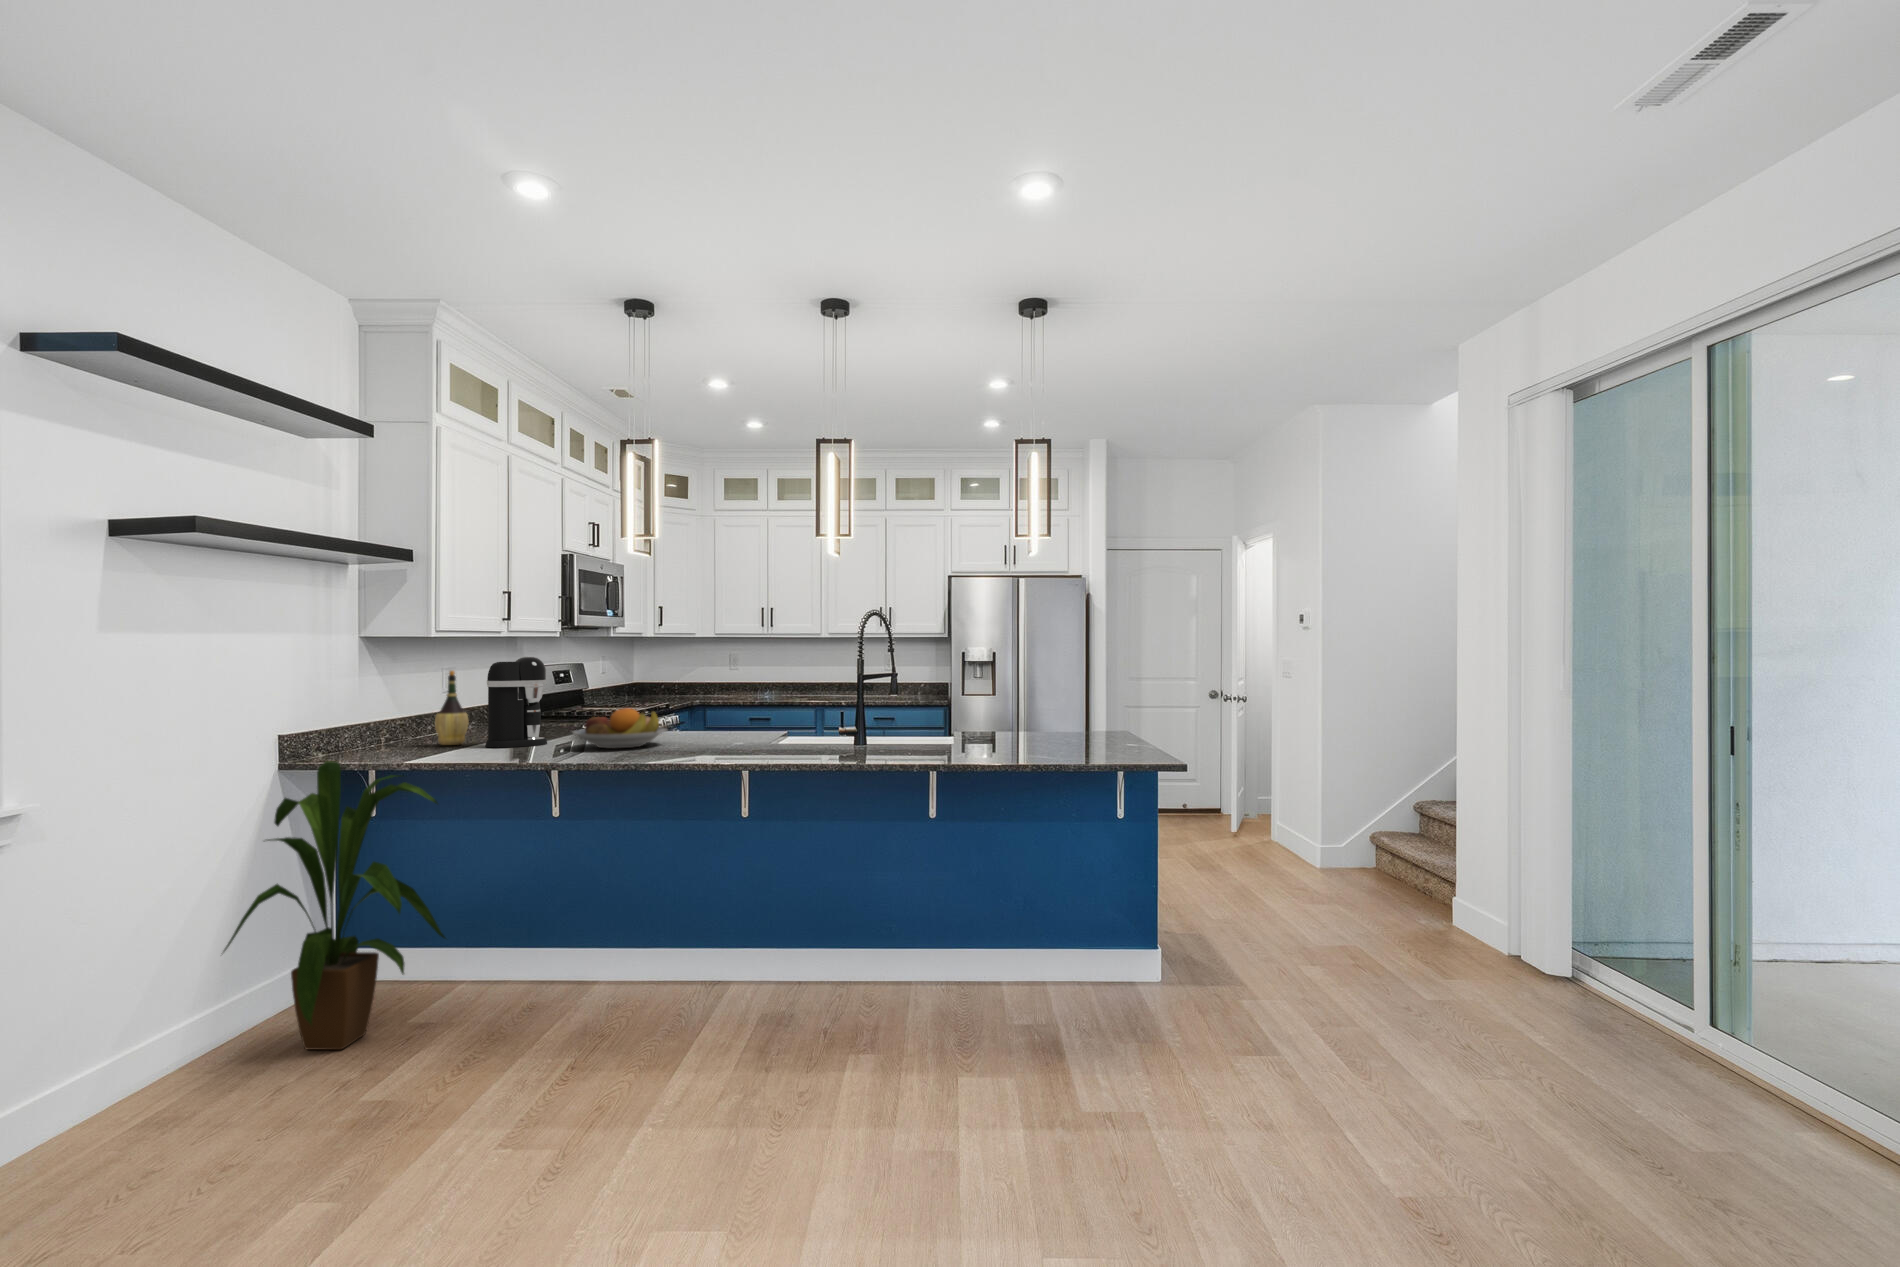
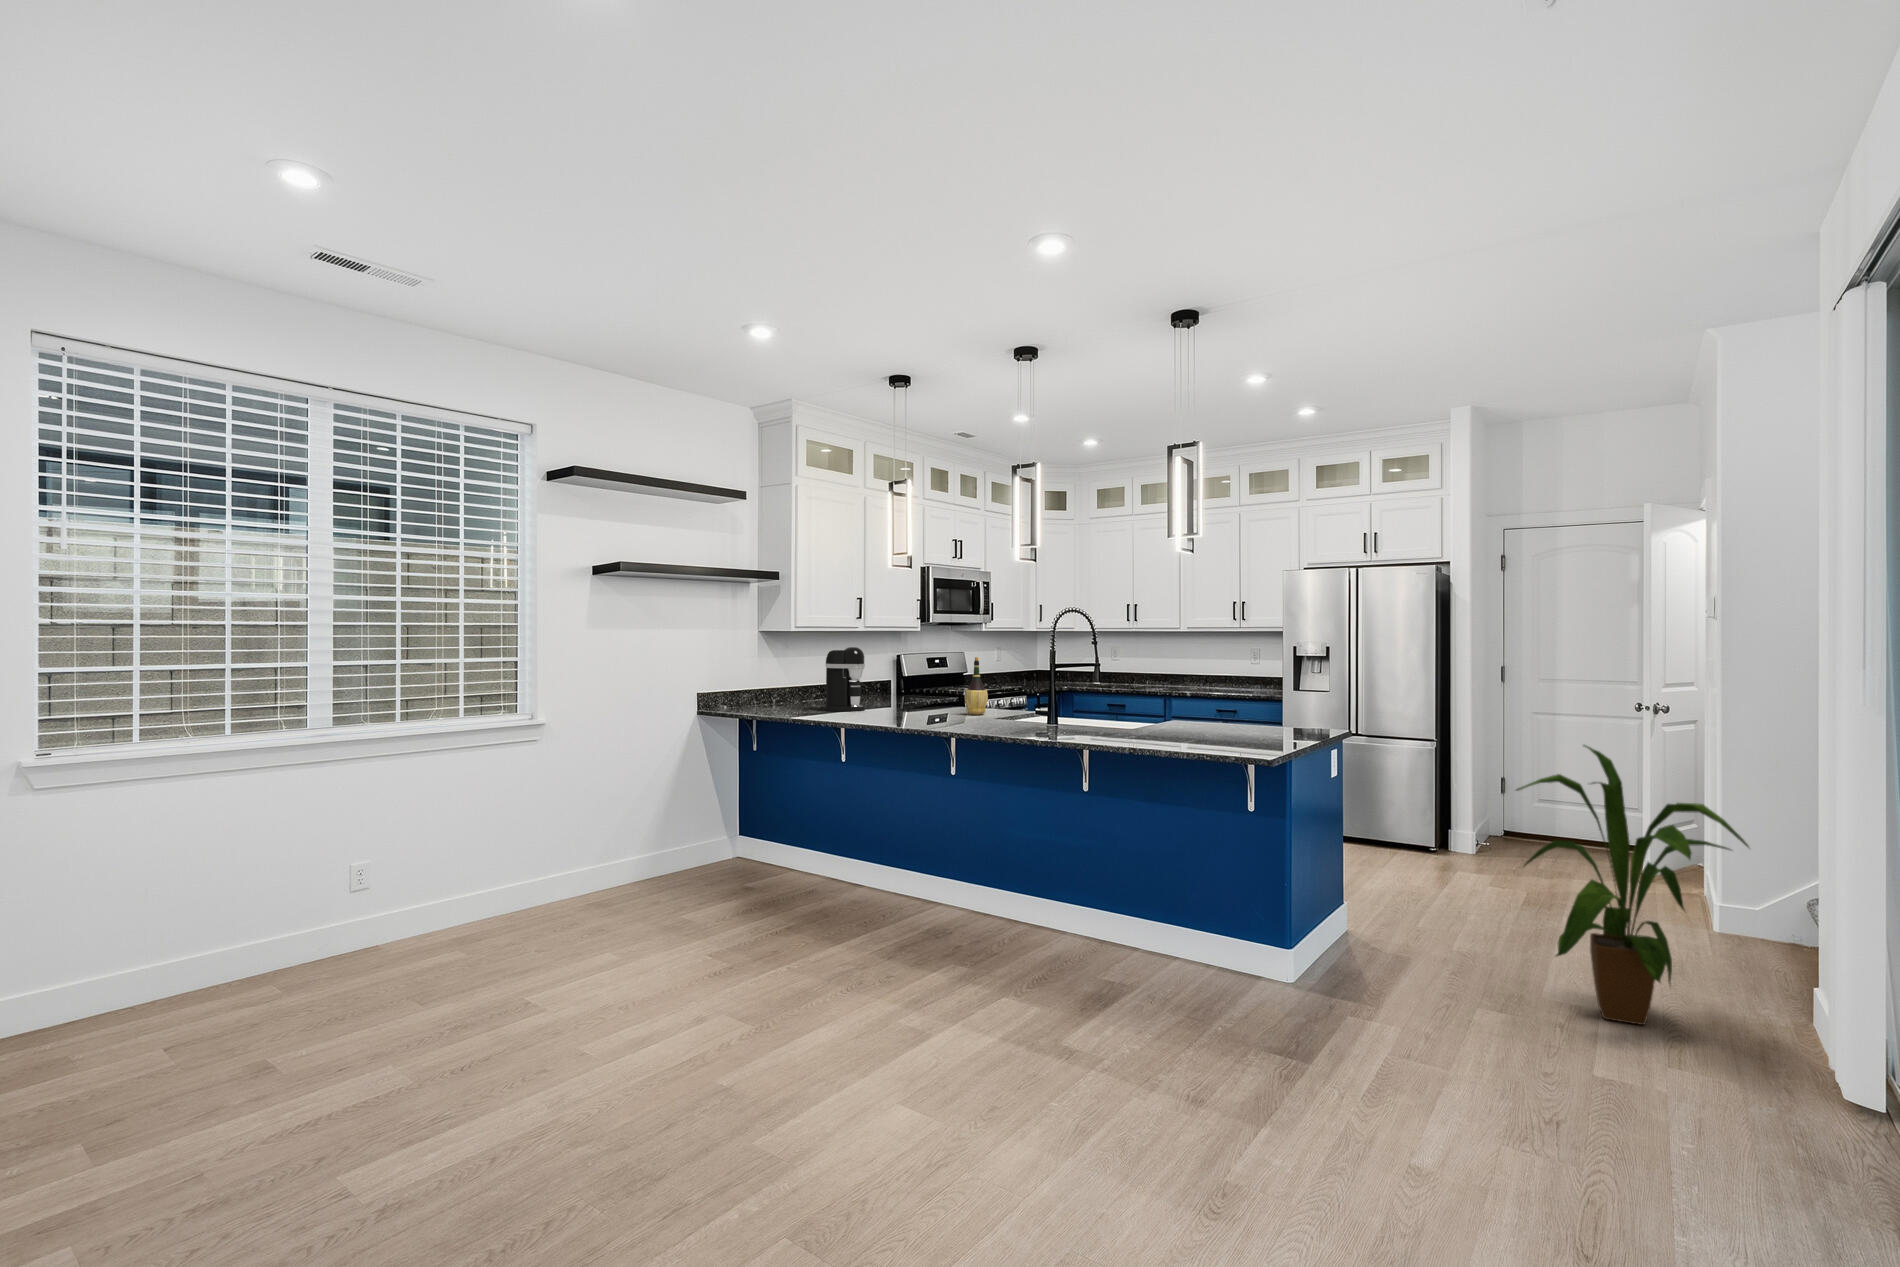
wine bottle: present [435,671,468,745] -> present [965,657,988,715]
fruit bowl: present [573,708,667,748] -> none [865,687,932,716]
house plant: present [223,761,445,1050] -> present [1517,745,1749,1025]

